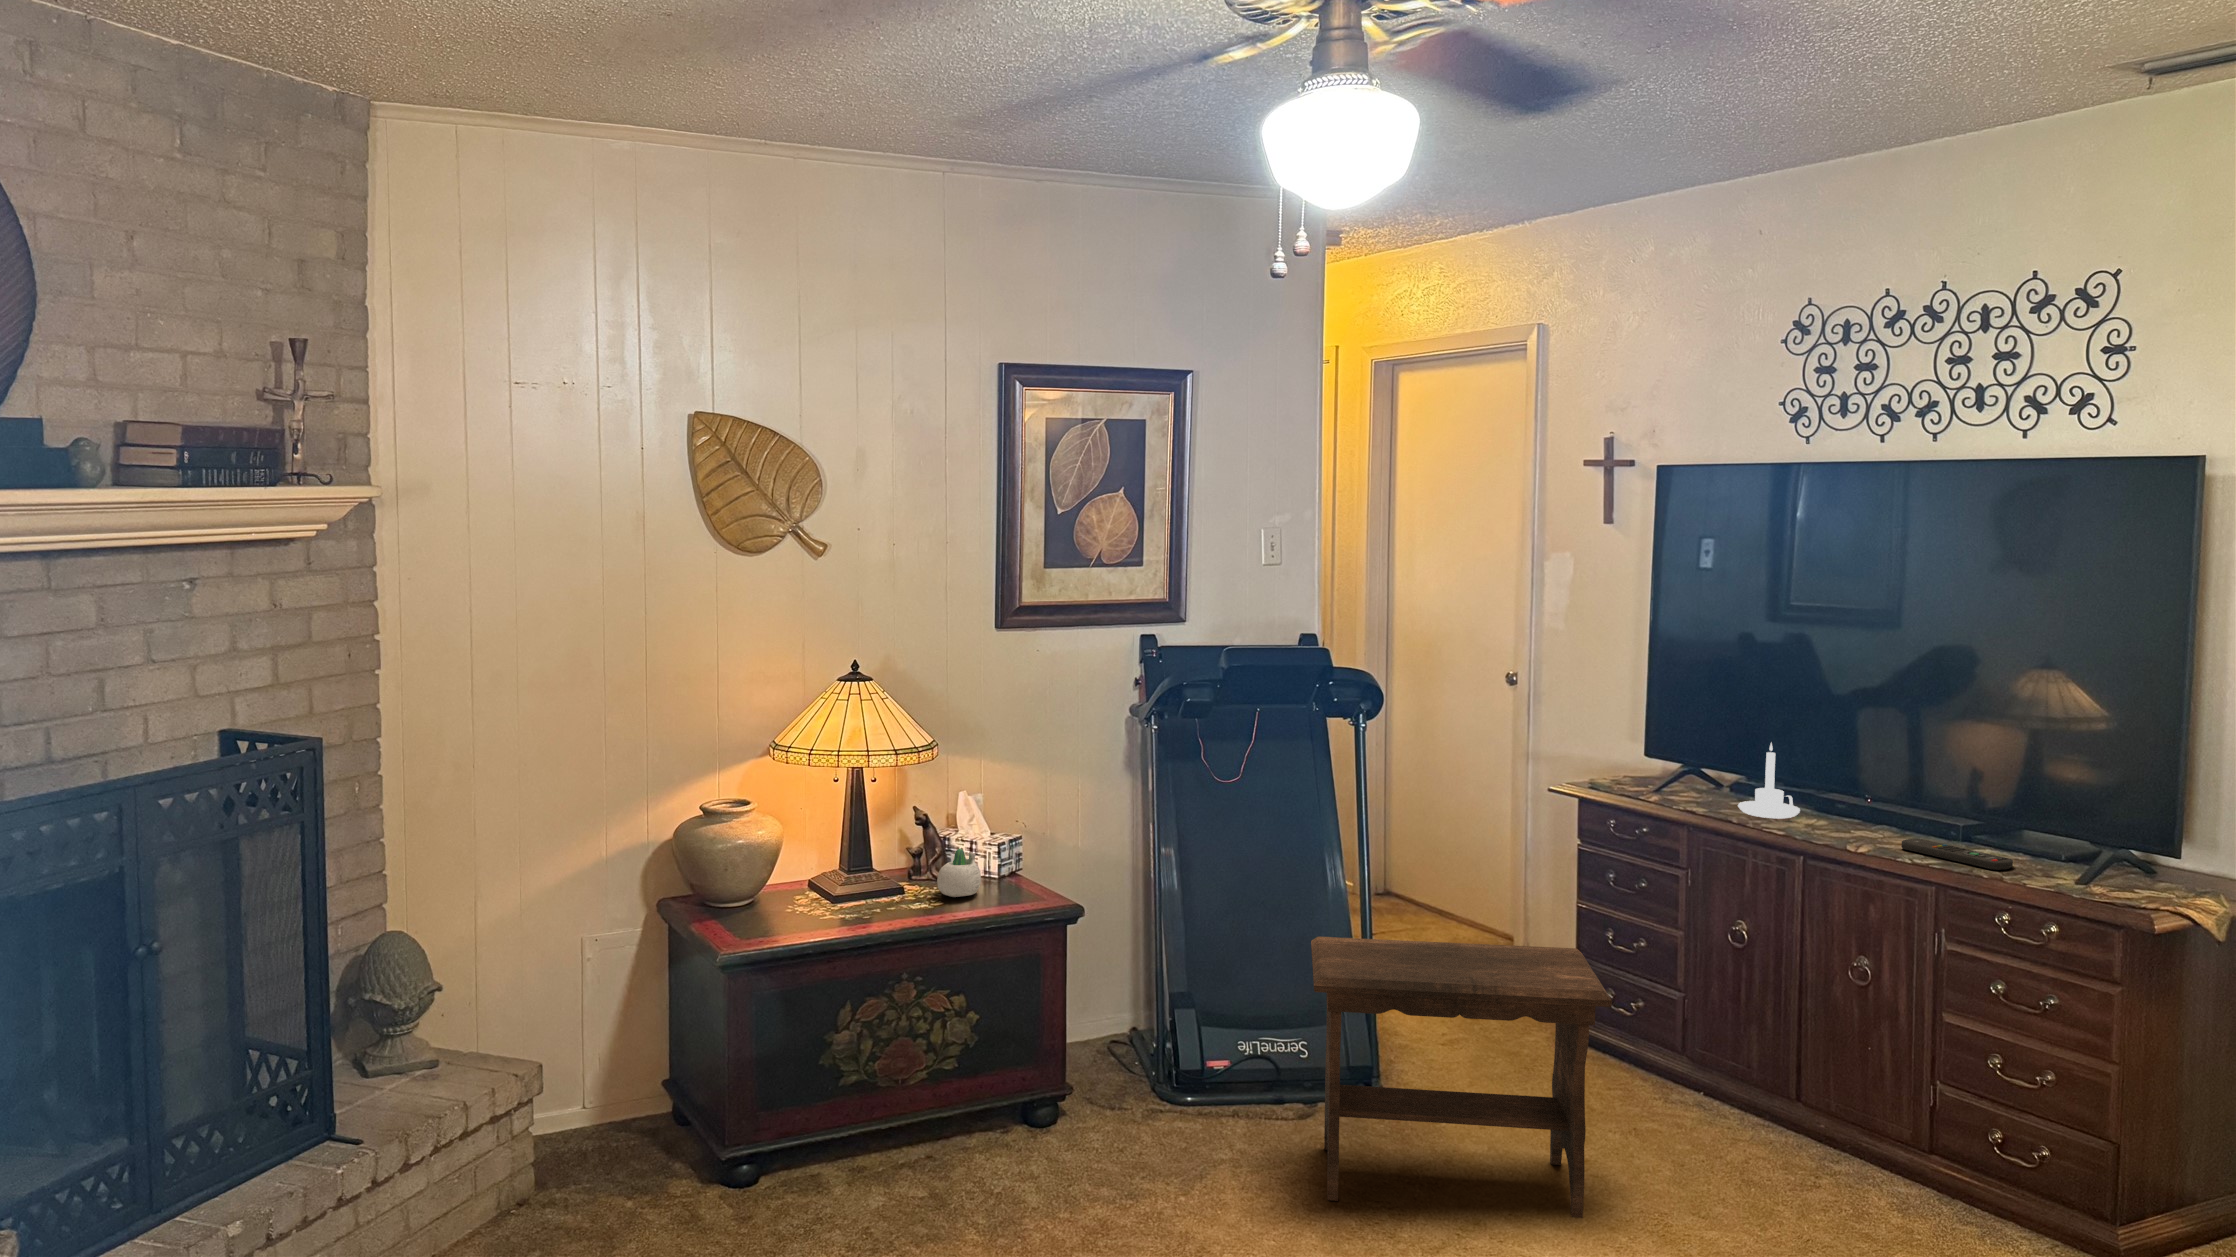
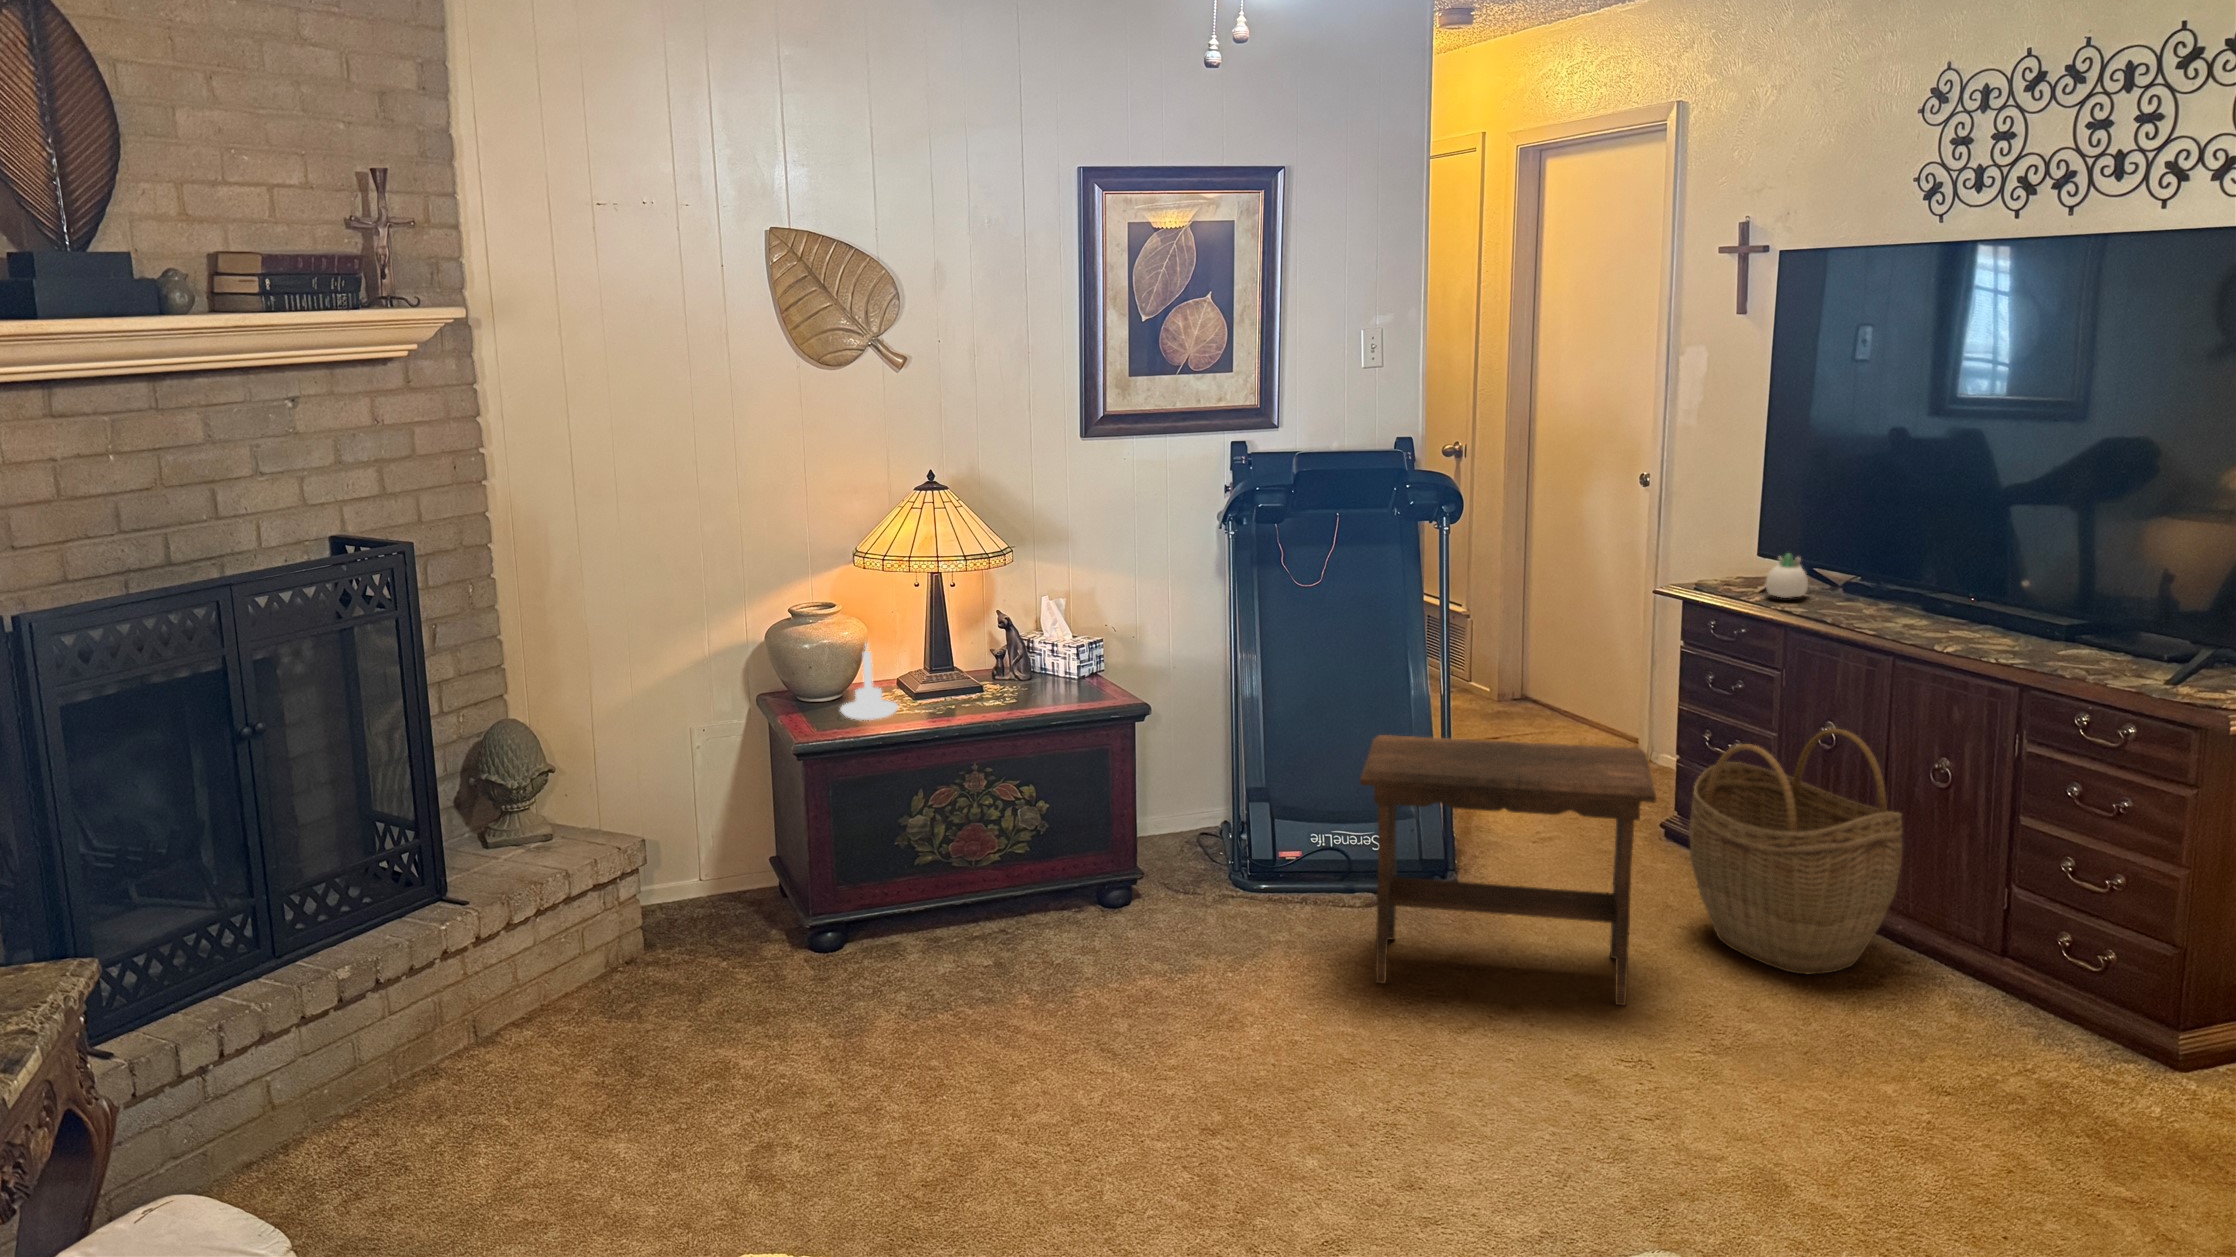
candle holder: present [1738,743,1800,818] -> present [840,645,898,720]
remote control: present [1901,839,2013,870] -> none [1993,640,2104,670]
succulent planter: present [937,849,981,897] -> present [1766,553,1808,598]
woven basket: none [1616,925,1827,1177] -> present [1689,728,1902,974]

